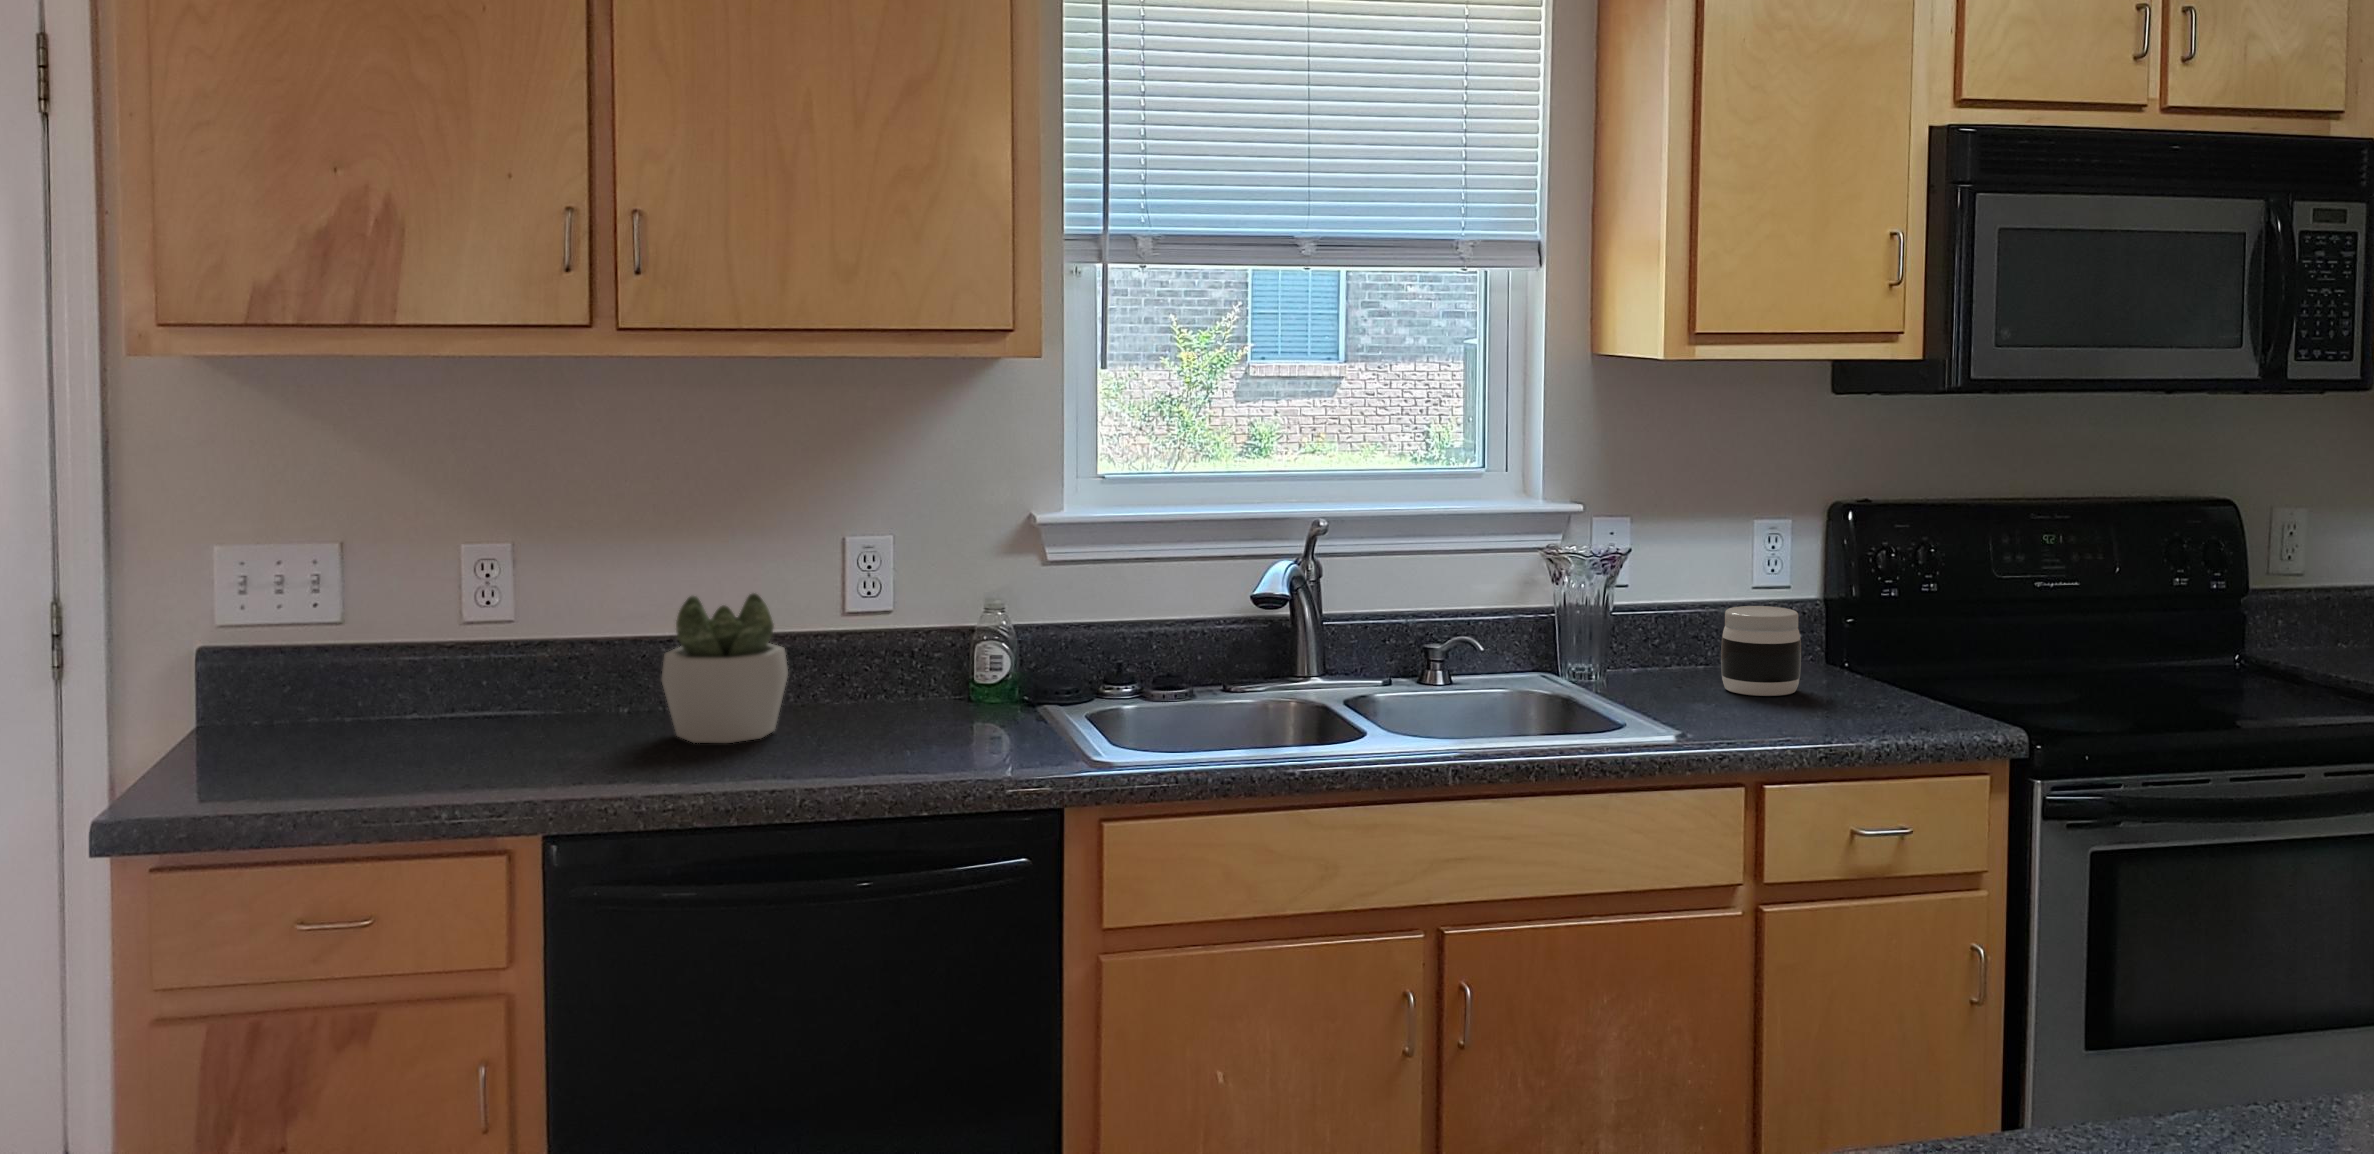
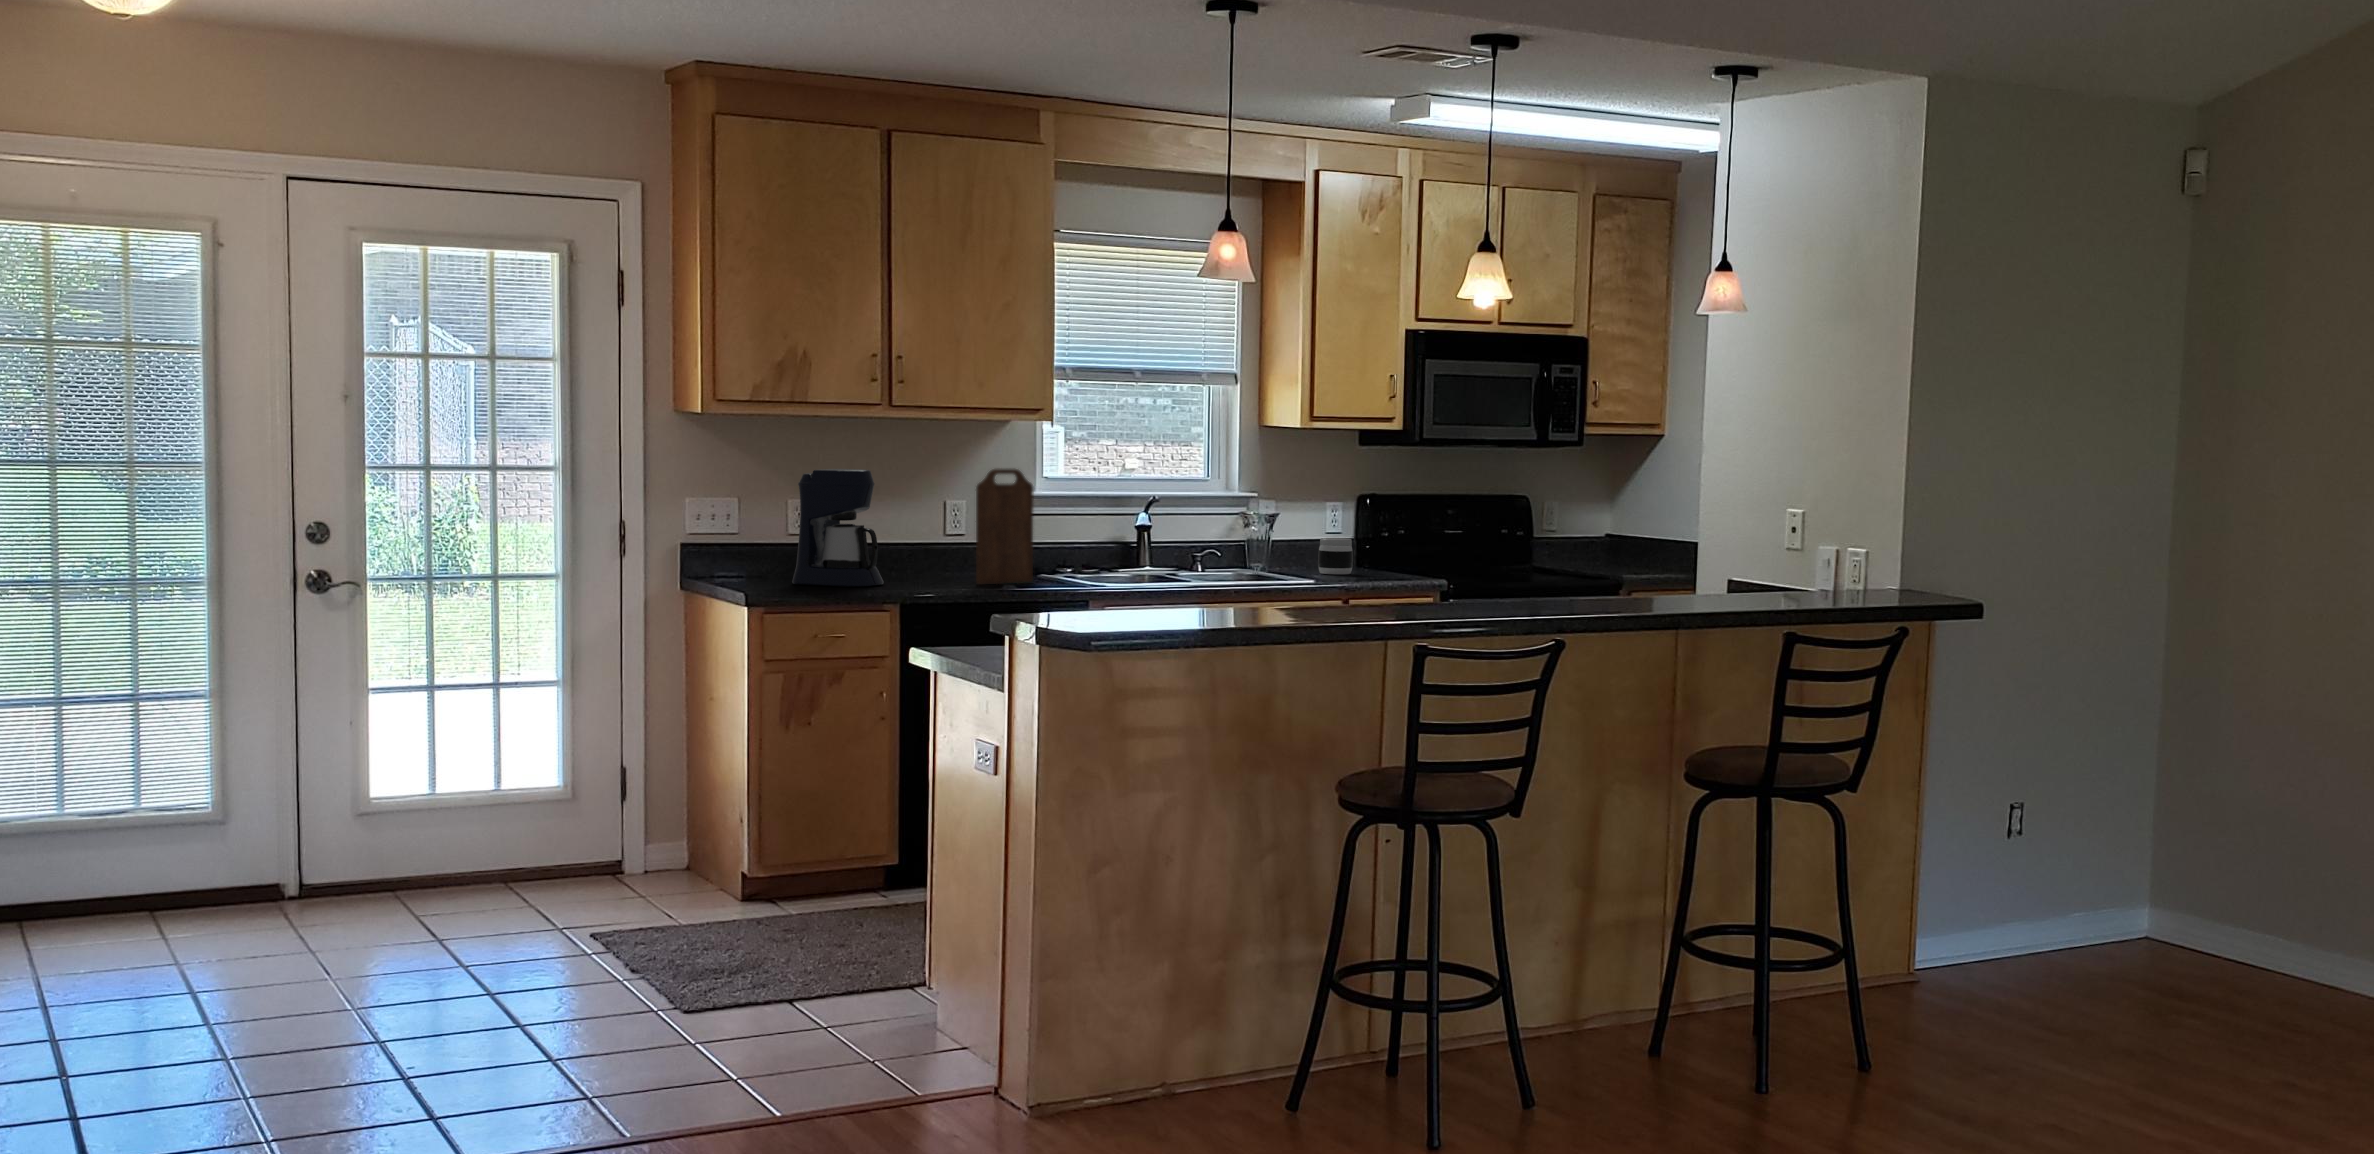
cutting board: none [784,478,950,766] -> present [976,469,1034,584]
coffee maker: none [334,483,557,785] -> present [792,469,883,587]
succulent plant: present [662,593,788,743] -> none [902,521,951,581]

